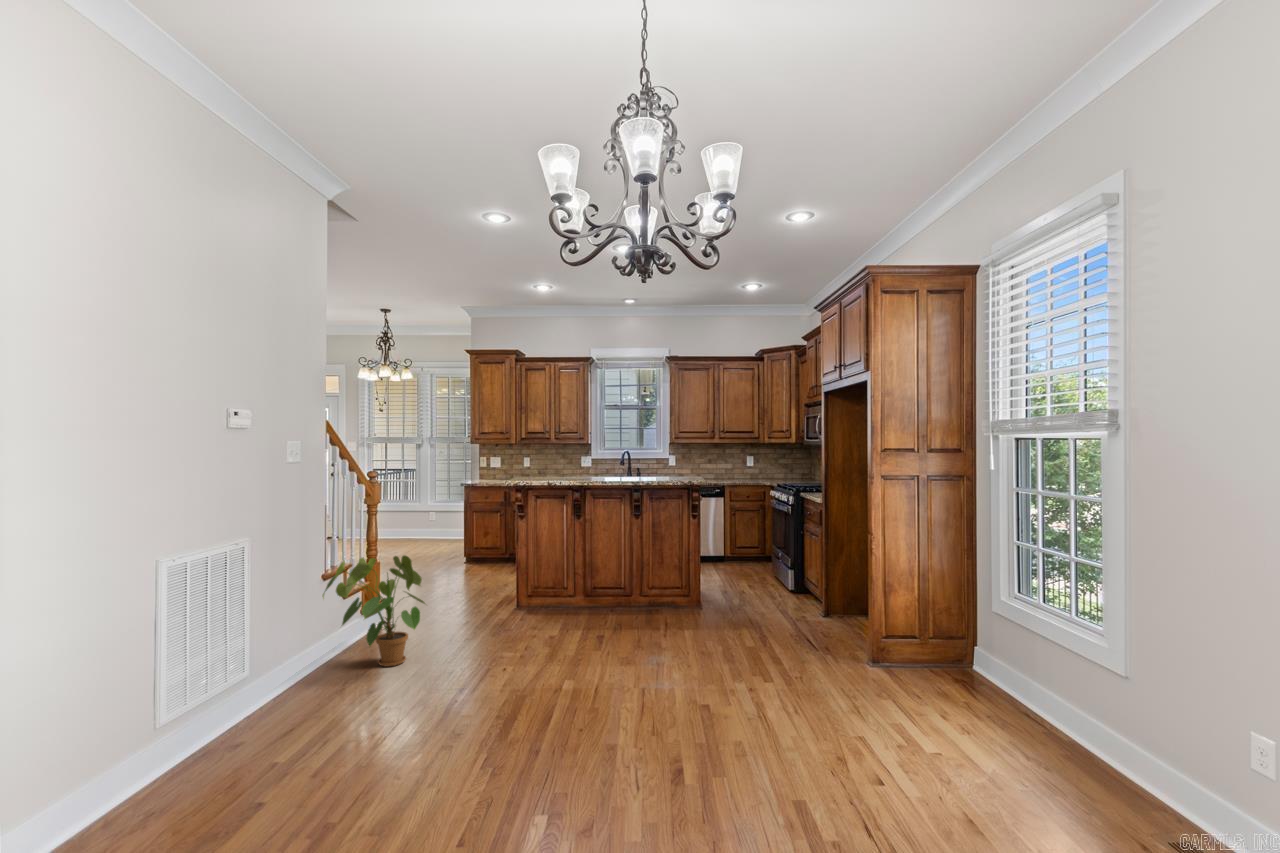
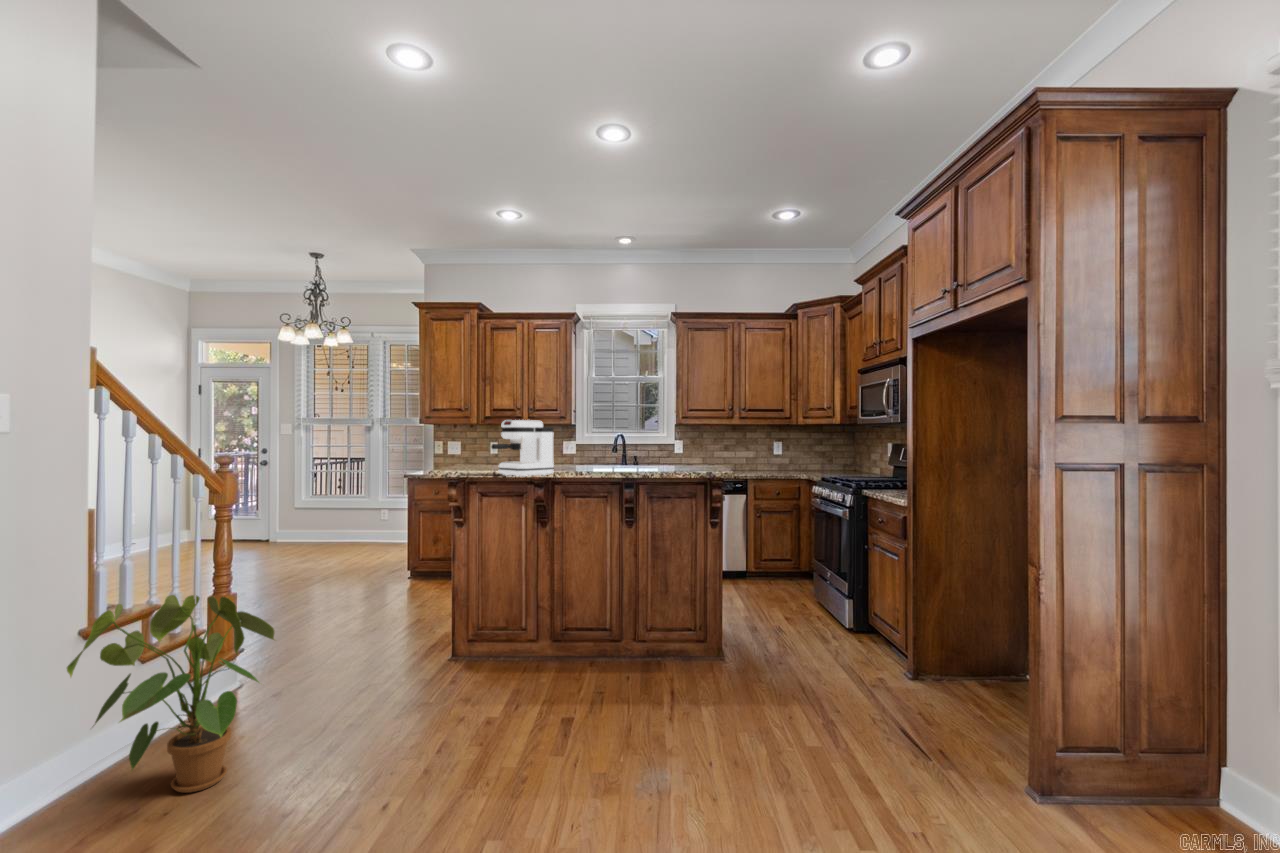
coffee maker: none [541,445,584,485] -> present [492,420,554,477]

